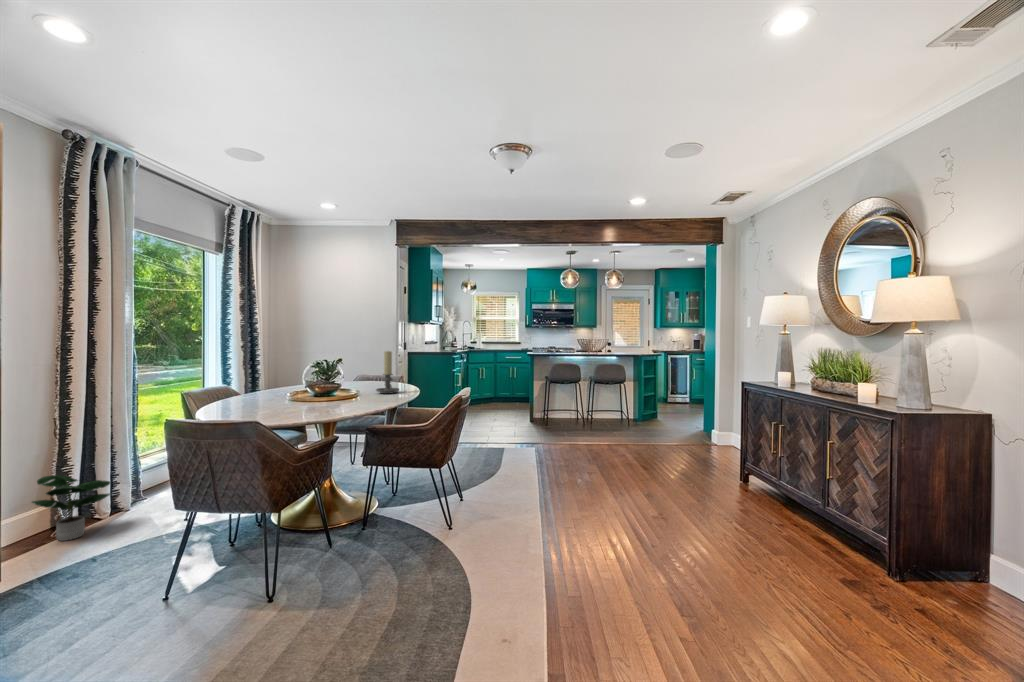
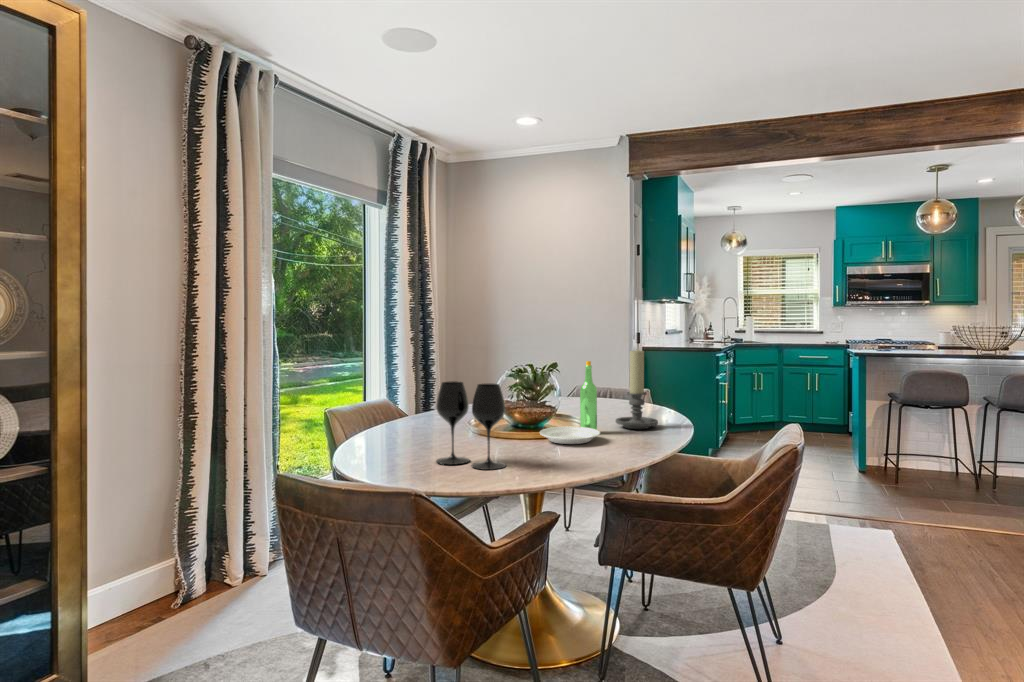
plate: none [330,357,365,401] -> present [540,361,600,444]
wine glass: none [268,368,310,413] -> present [436,381,506,470]
potted plant: present [32,475,111,541] -> none [146,520,240,618]

